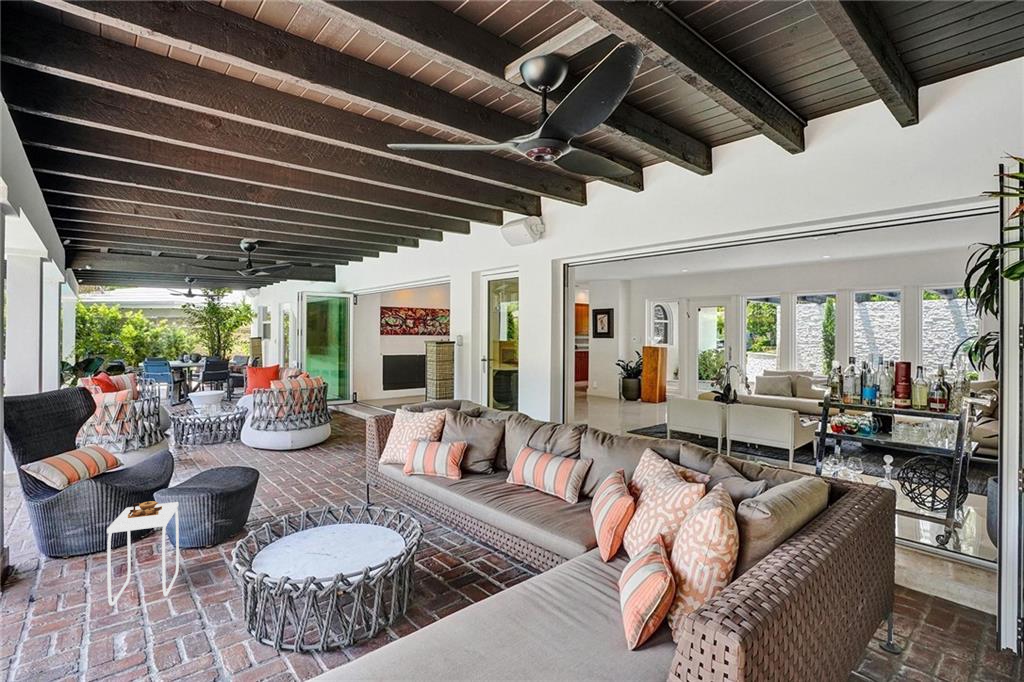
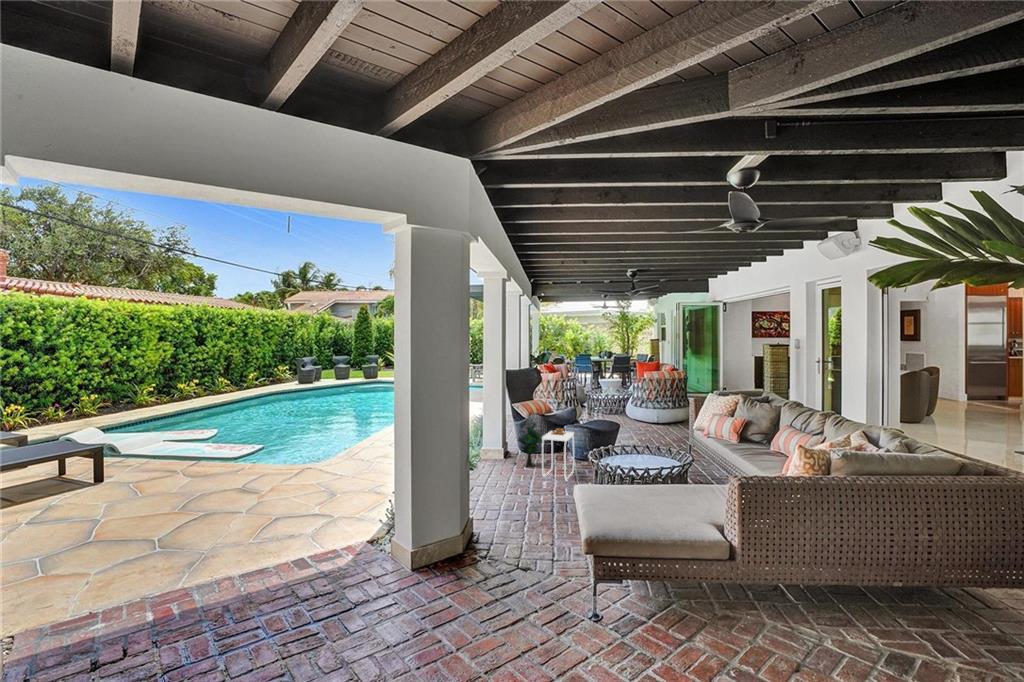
decorative plant: none [35,499,104,591] -> present [518,423,542,467]

